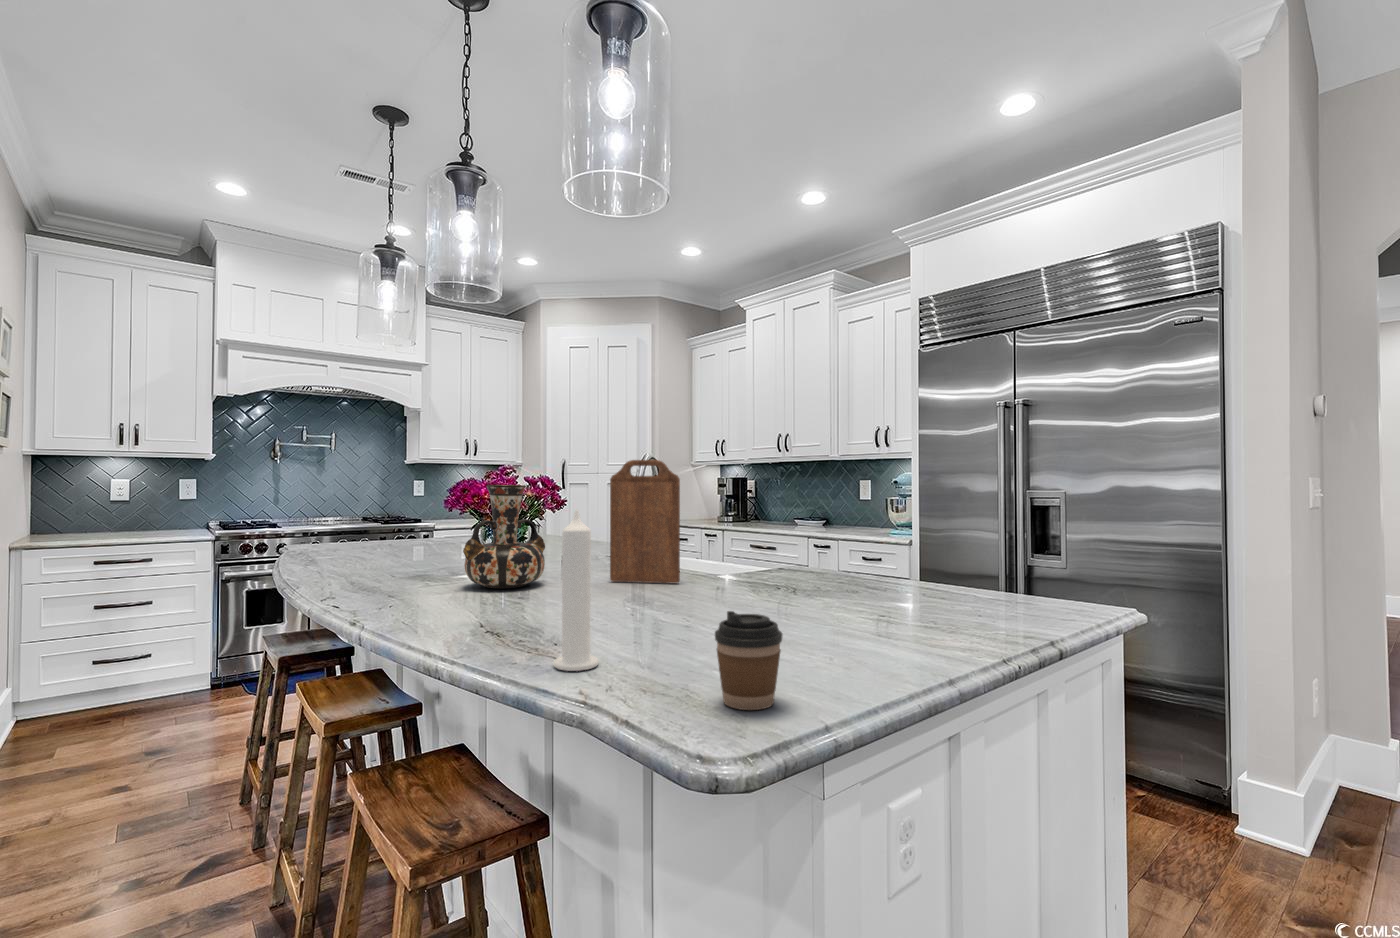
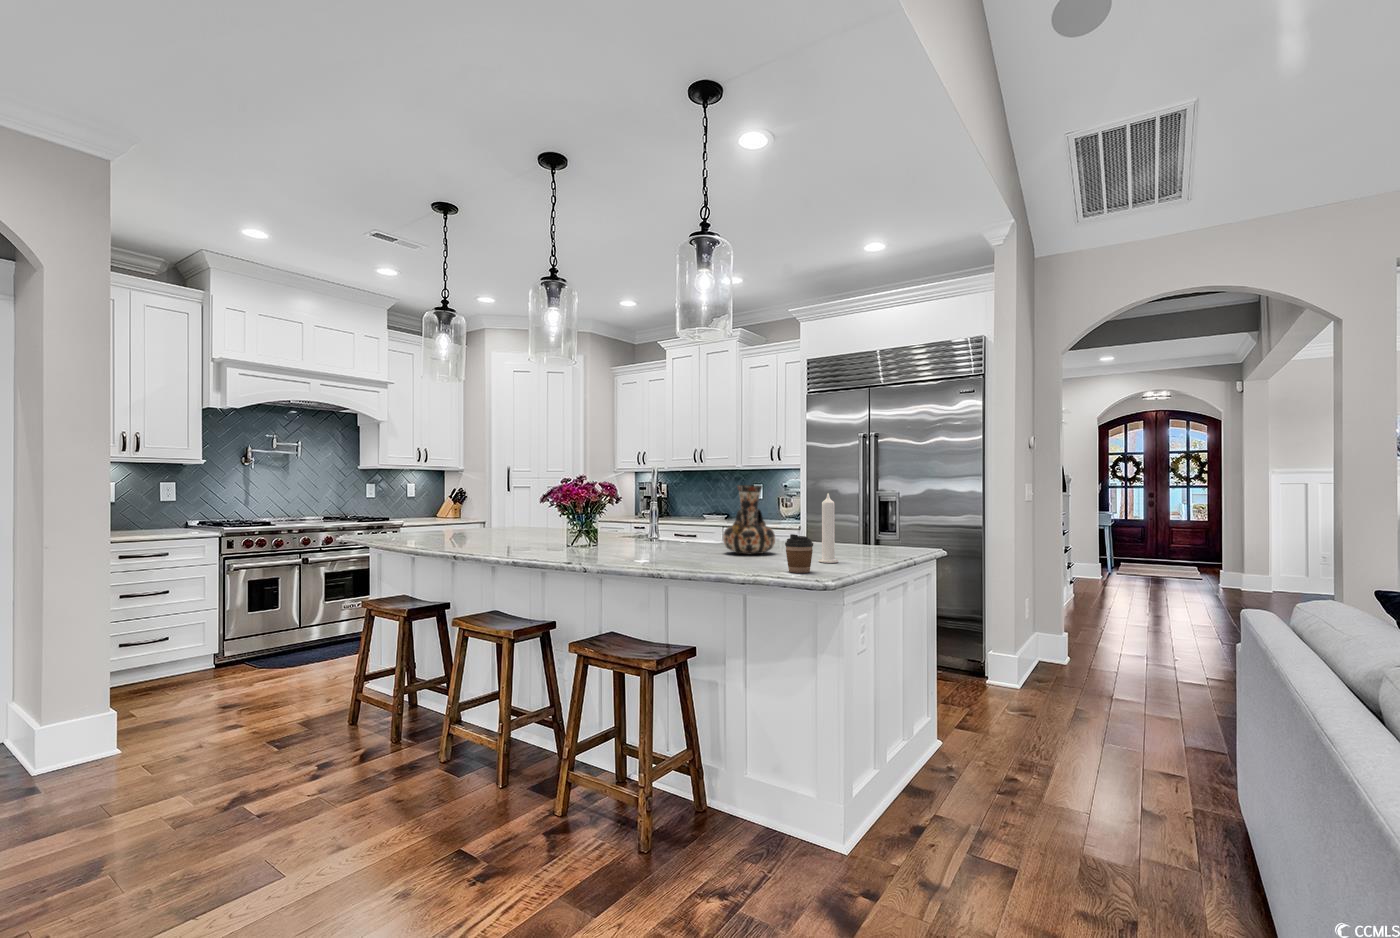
cutting board: present [610,460,680,583] -> none [649,469,693,545]
decorative vase: present [463,485,545,588] -> present [723,485,775,554]
candle: present [554,509,599,671] -> present [819,493,838,563]

